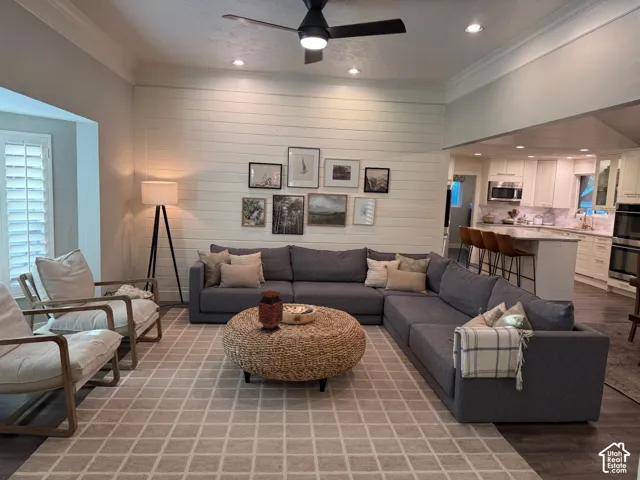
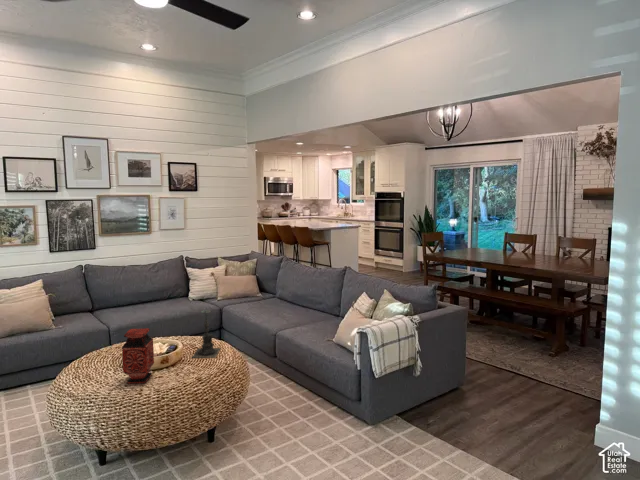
candle holder: none [318,283,345,329] -> present [193,310,220,358]

